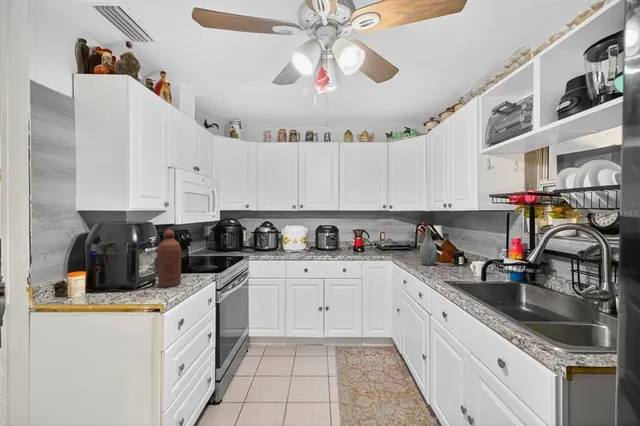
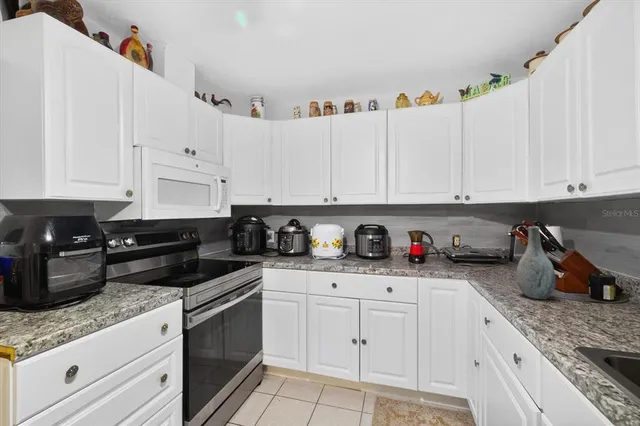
bottle: present [157,229,181,287] -> none [58,226,99,315]

